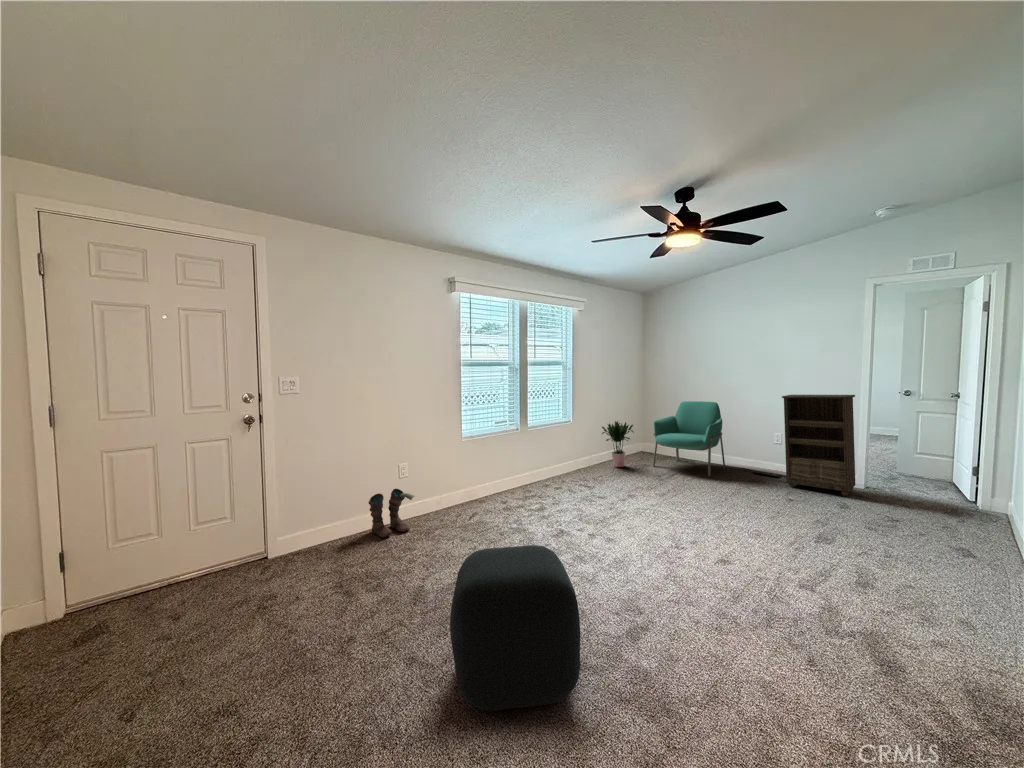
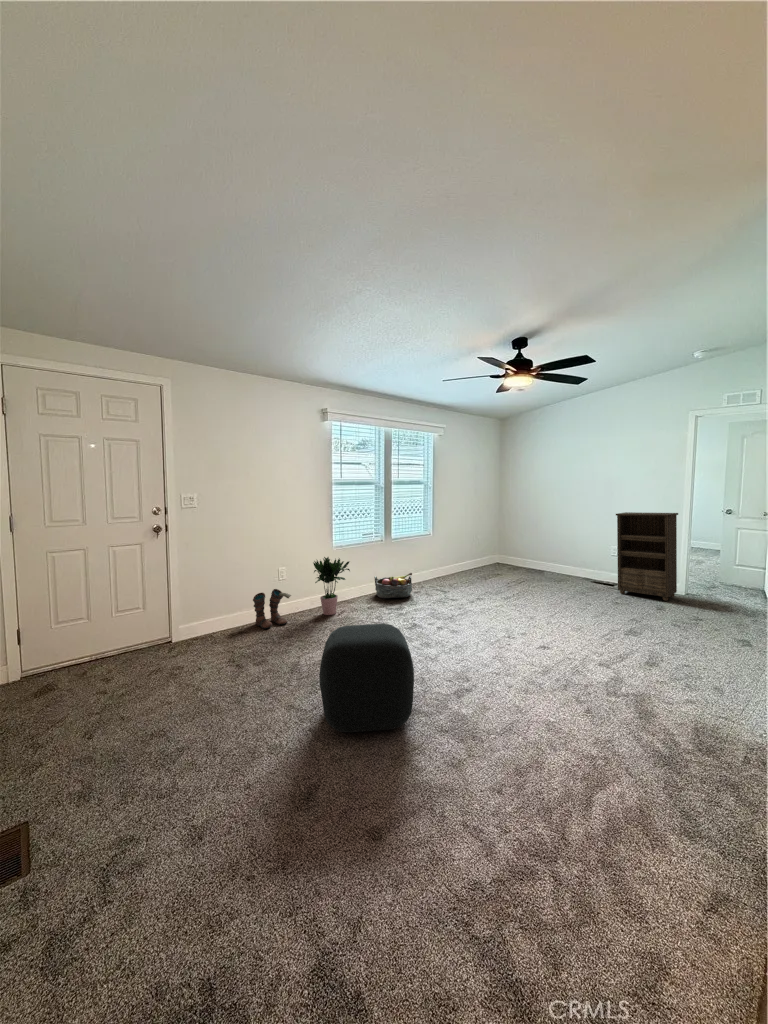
armchair: present [653,401,725,476] -> none [504,518,569,585]
potted plant: present [602,421,634,467] -> present [313,557,350,615]
basket: none [510,466,553,496] -> present [374,573,412,598]

